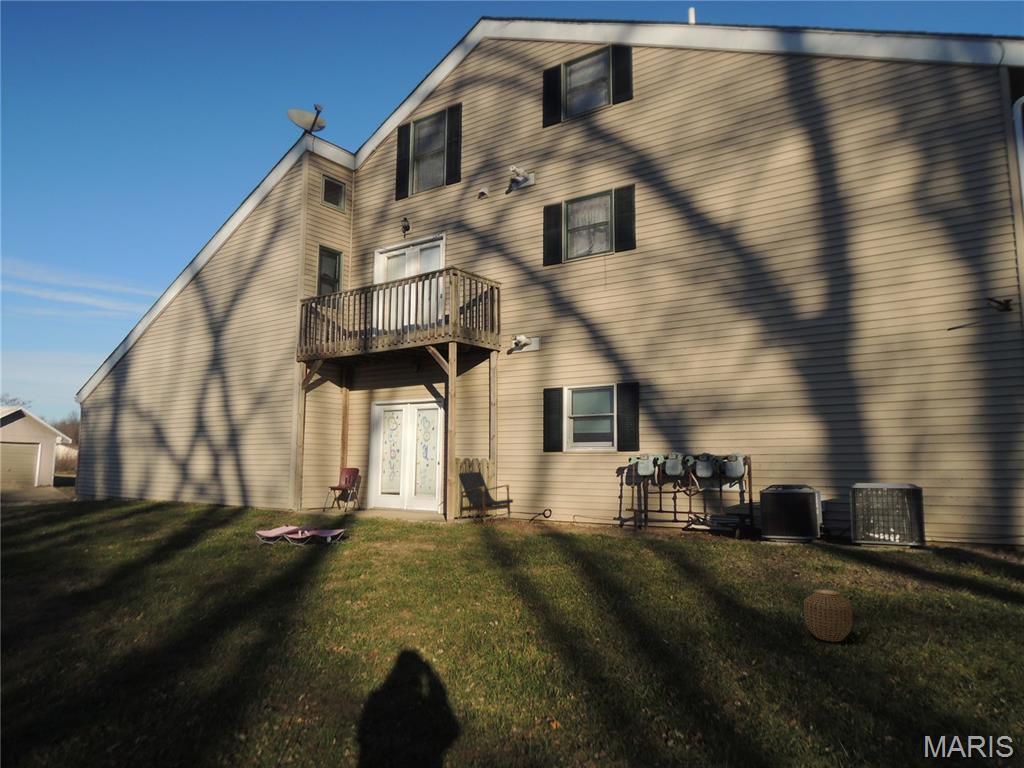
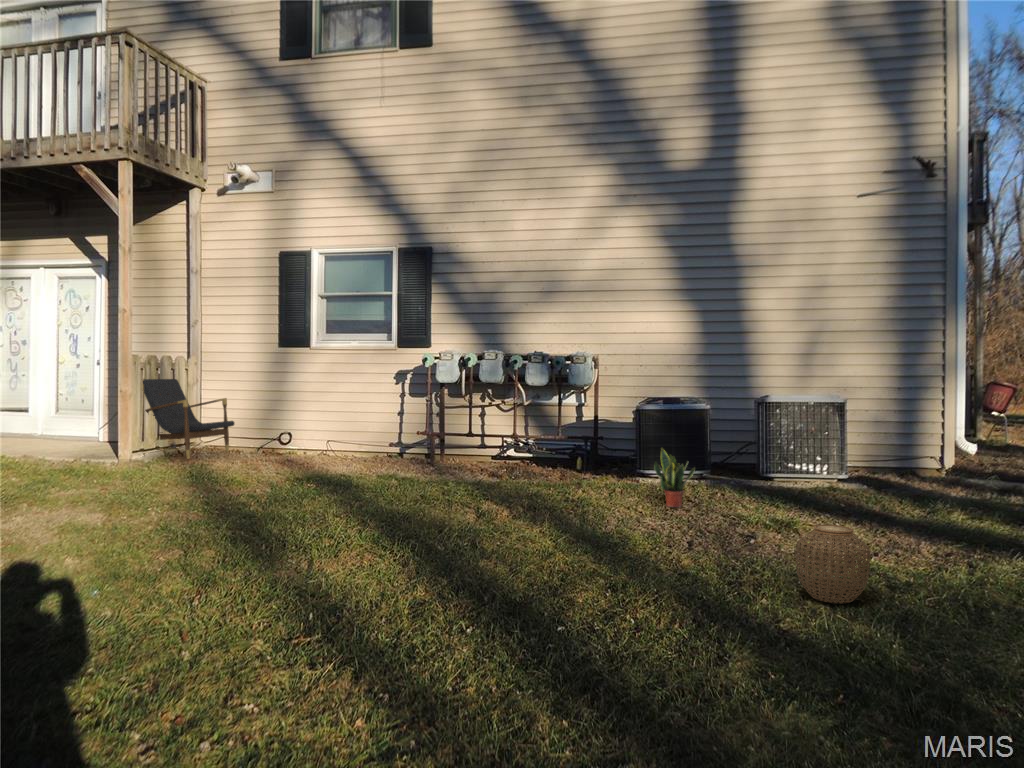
potted plant: none [766,530,795,573] -> present [654,448,694,507]

